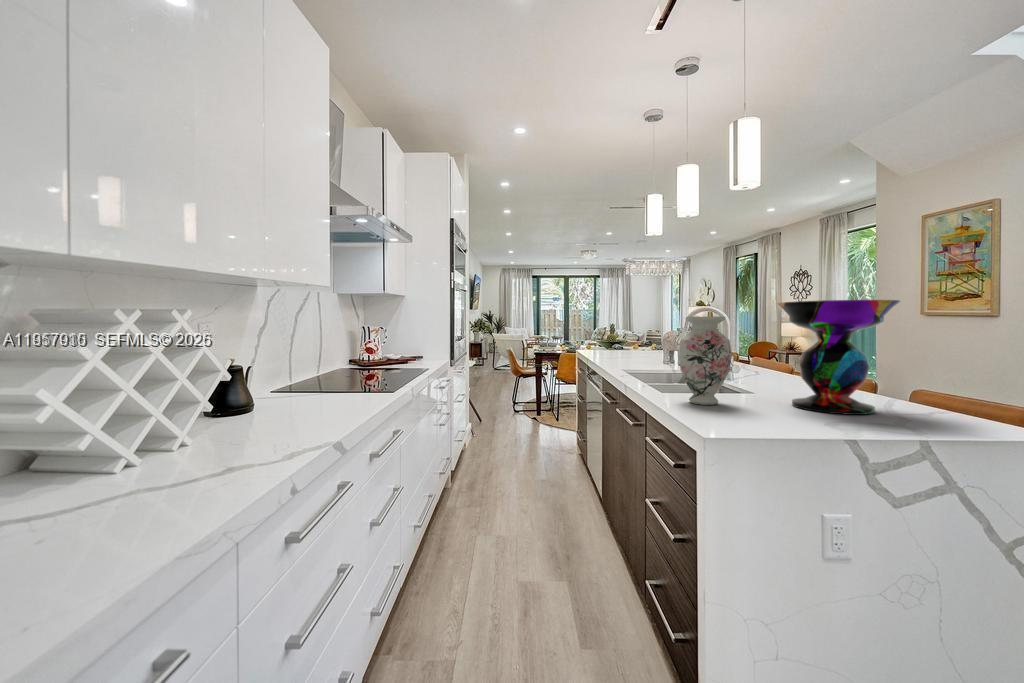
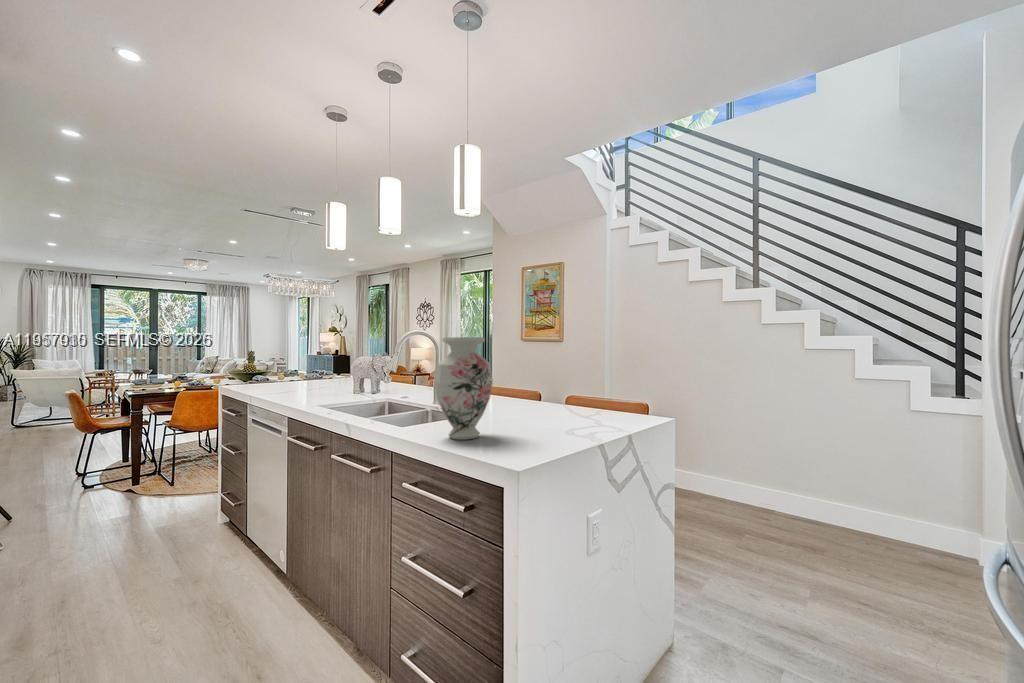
decorative bowl: present [777,300,900,415] -> none [516,323,610,430]

